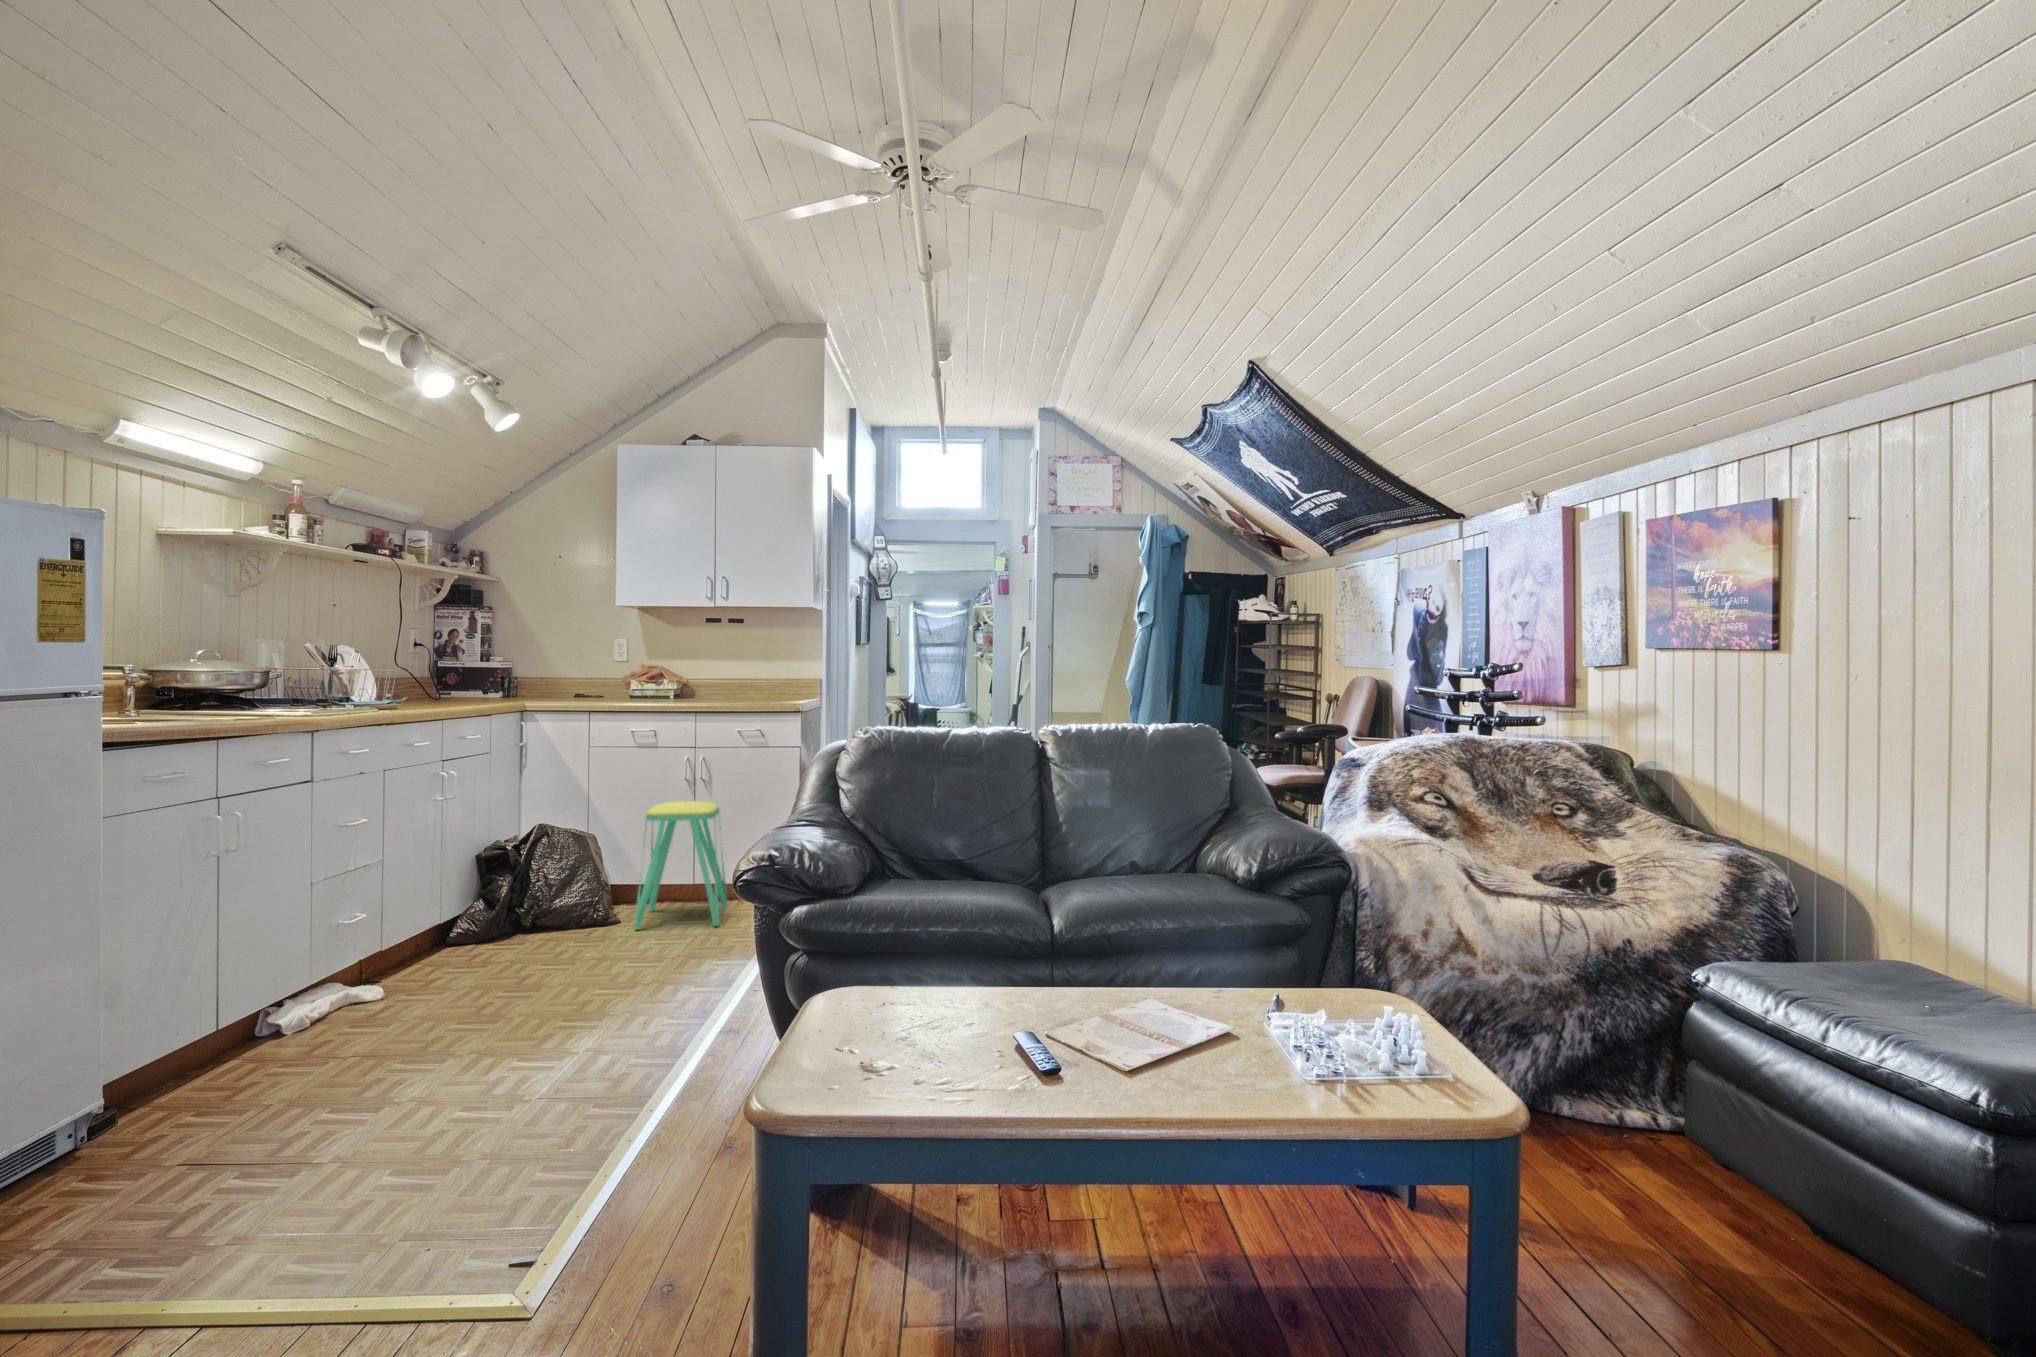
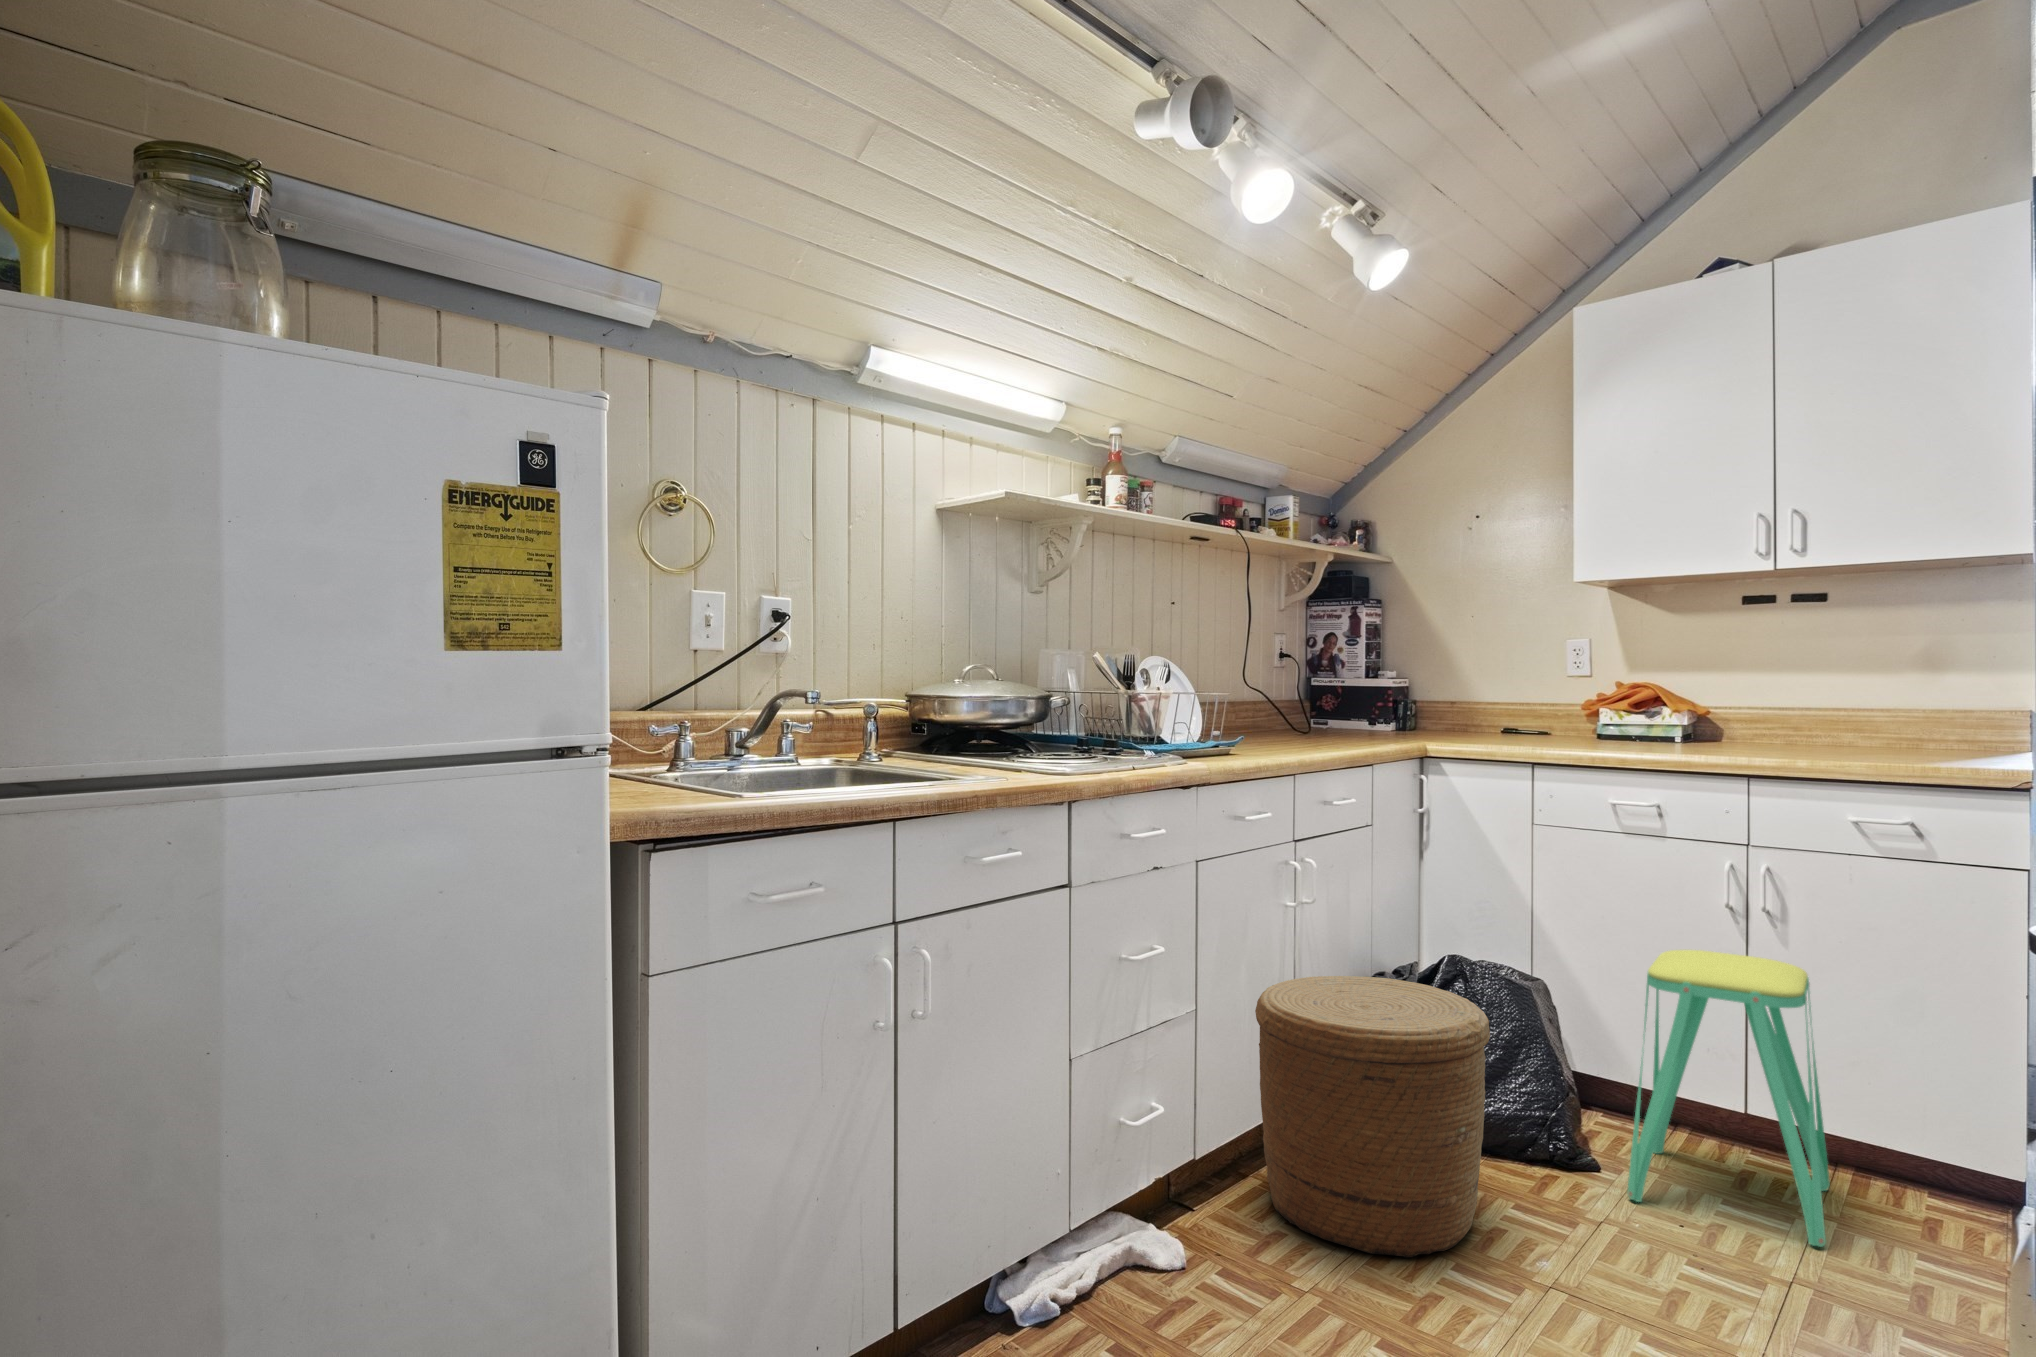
woven basket: none [417,836,562,979] -> present [1255,976,1490,1258]

